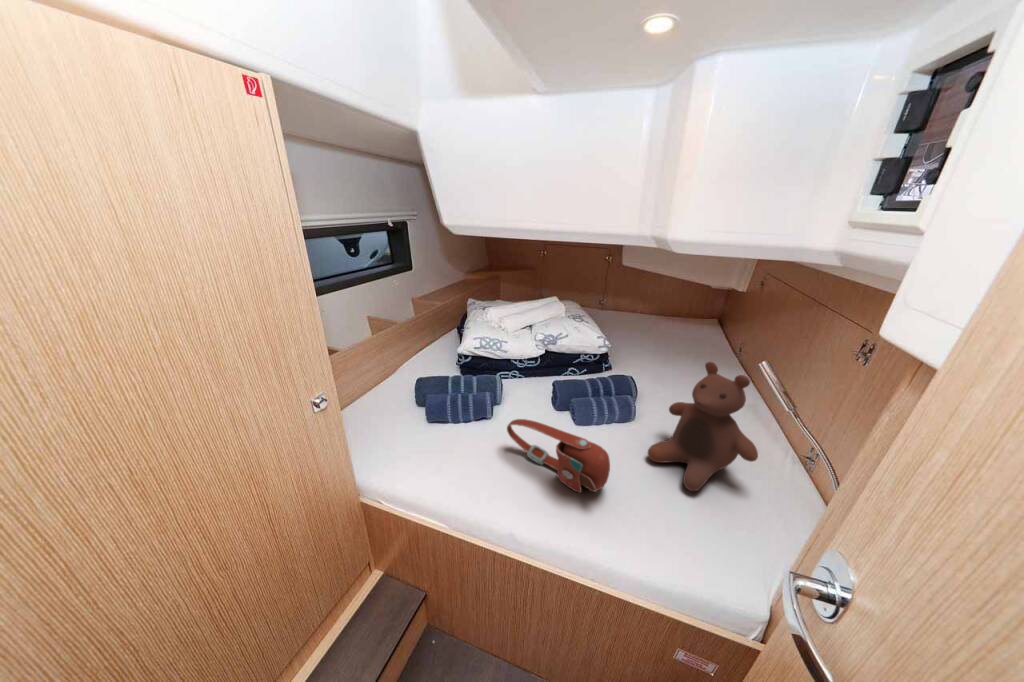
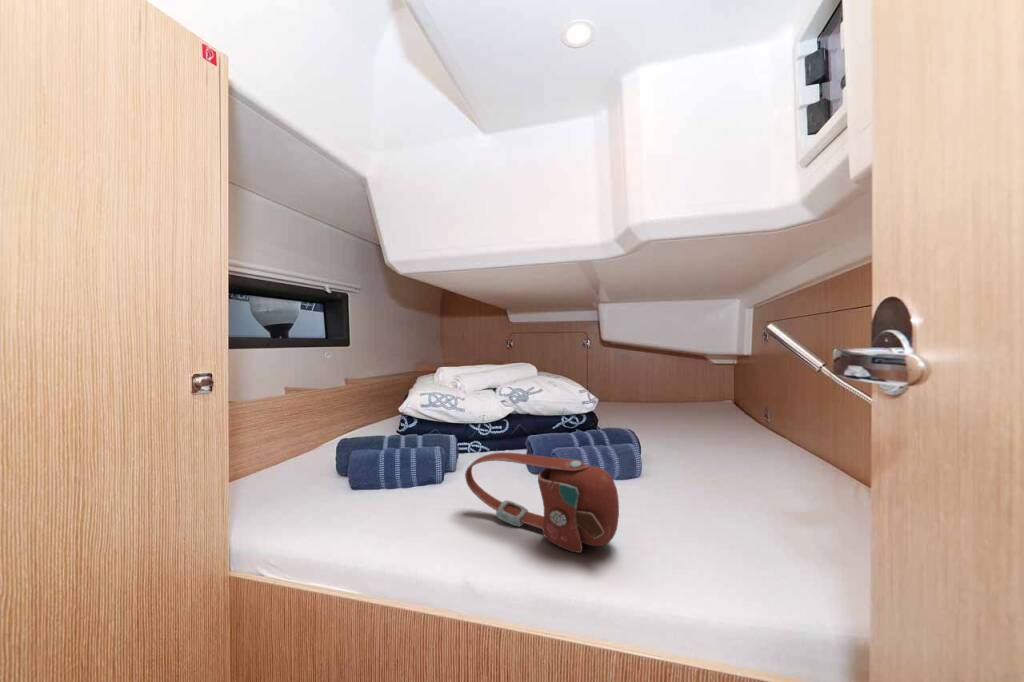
stuffed bear: present [648,362,758,491] -> none [667,362,813,538]

